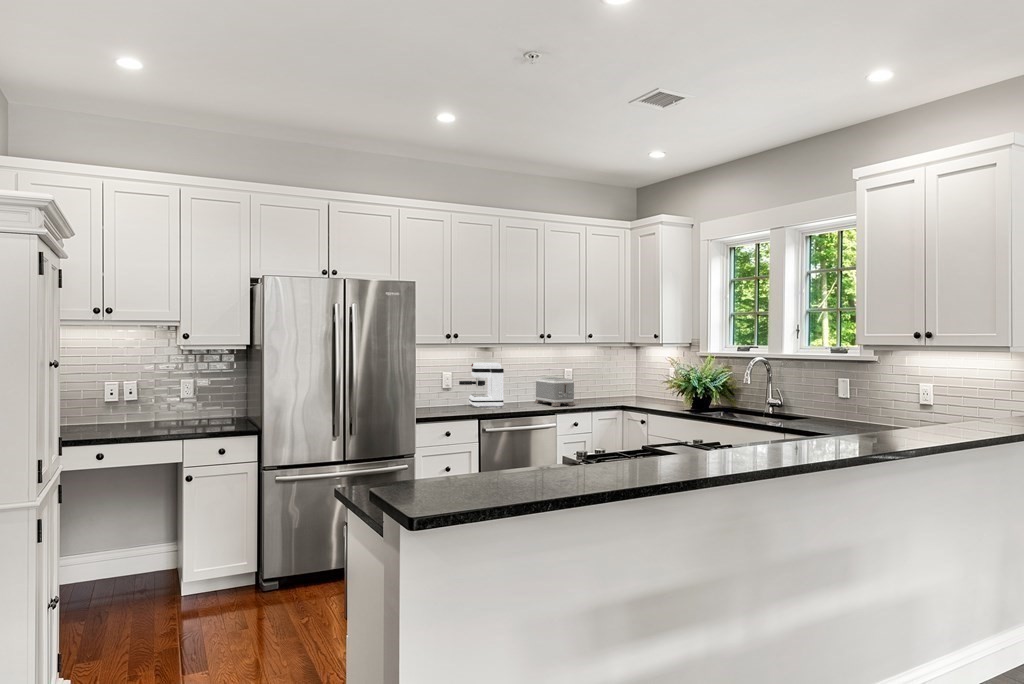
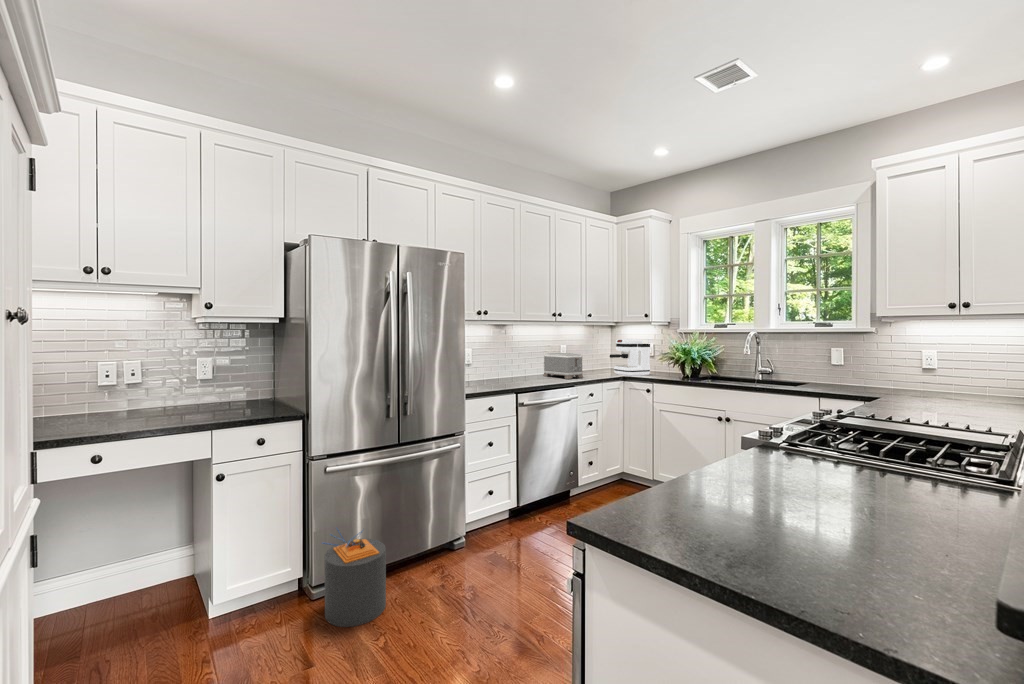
coffee maker: present [459,363,504,407] -> present [610,339,650,376]
trash can: none [262,526,319,610] -> present [322,528,386,627]

